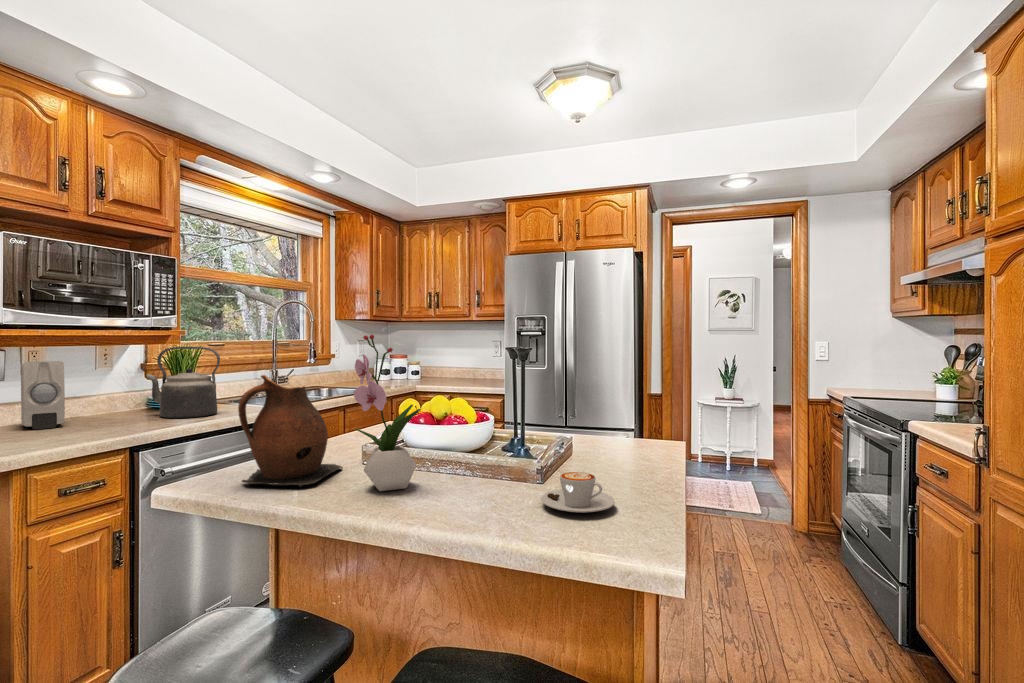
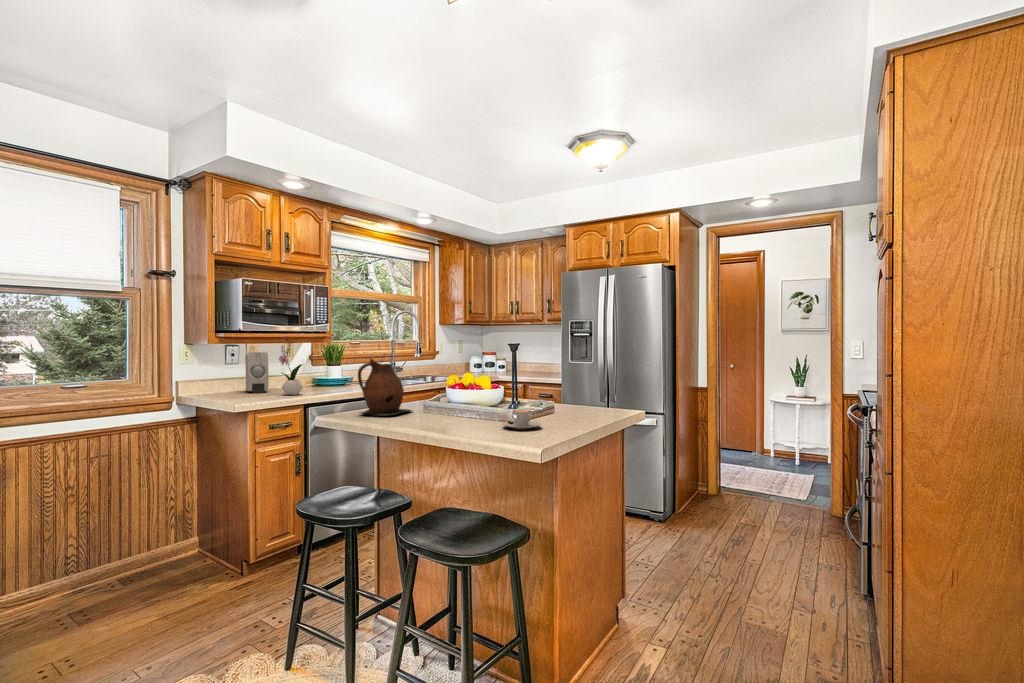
flower arrangement: present [354,335,421,491] -> present [279,336,303,395]
kettle: present [147,347,220,418] -> none [312,344,355,390]

